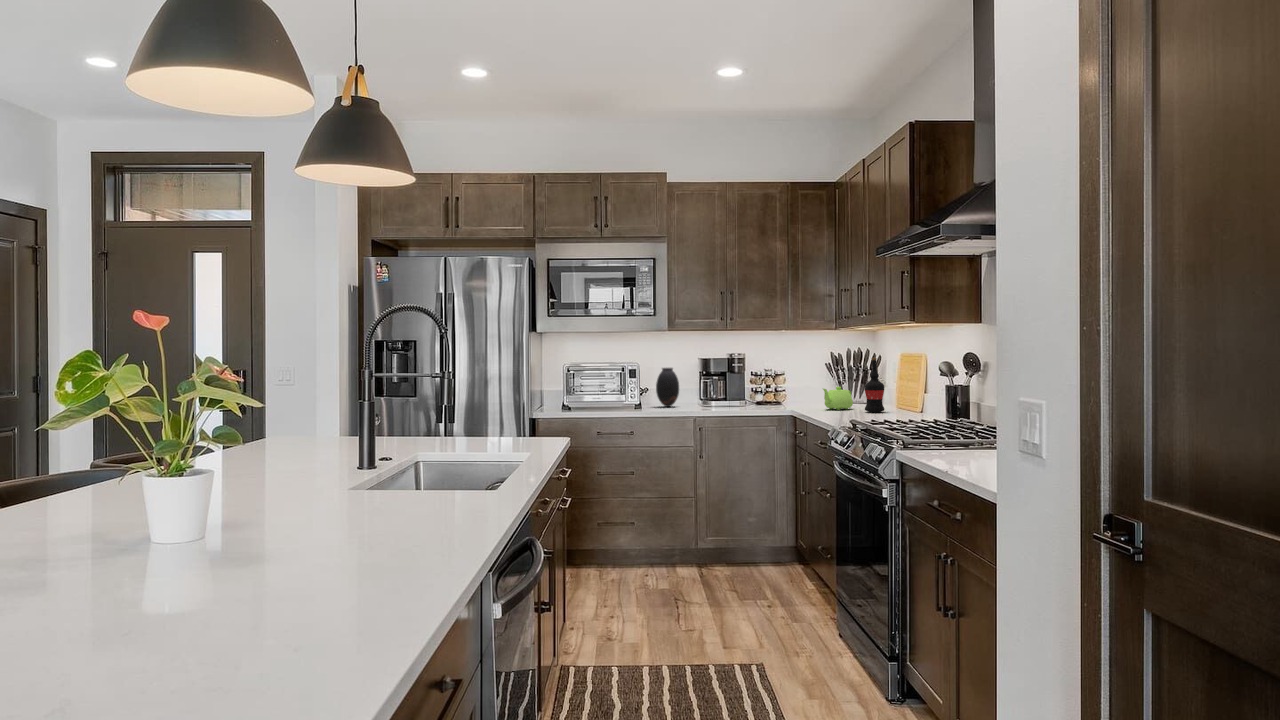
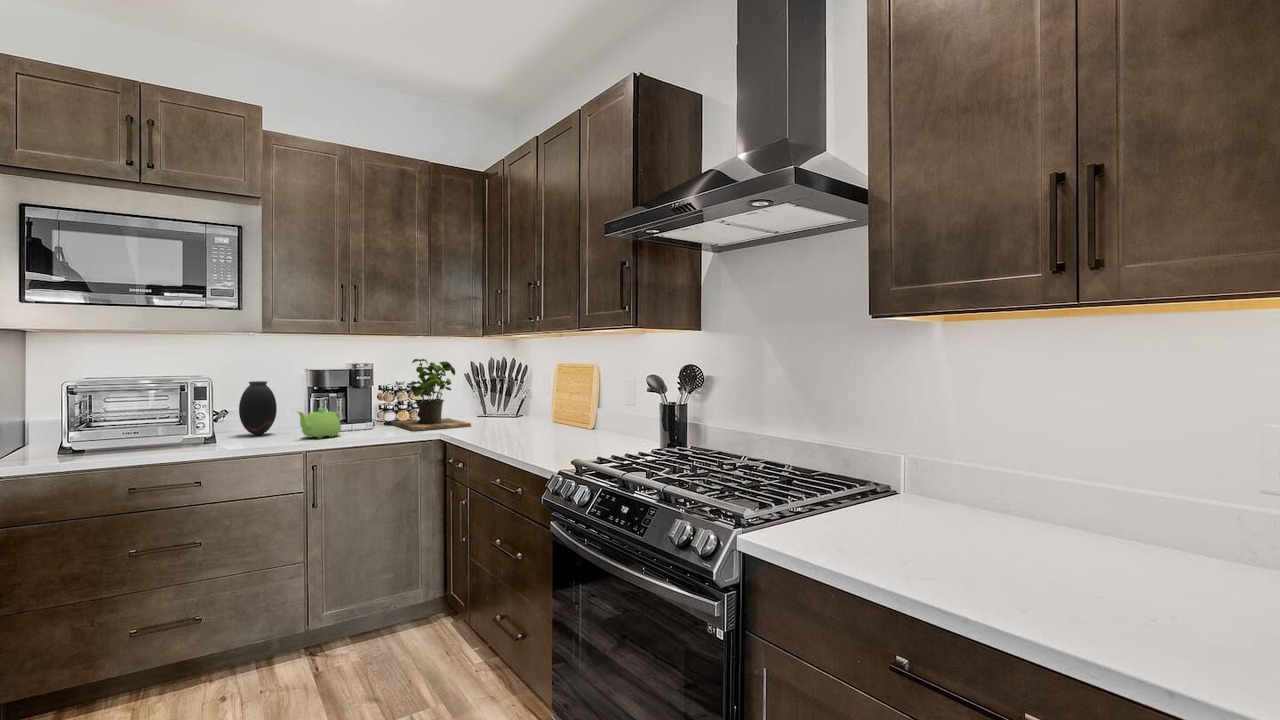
potted plant: none [762,350,821,408] -> present [393,359,471,431]
wine bottle: present [865,358,884,412] -> none [533,370,556,432]
teapot: present [823,387,853,410] -> present [298,408,341,438]

